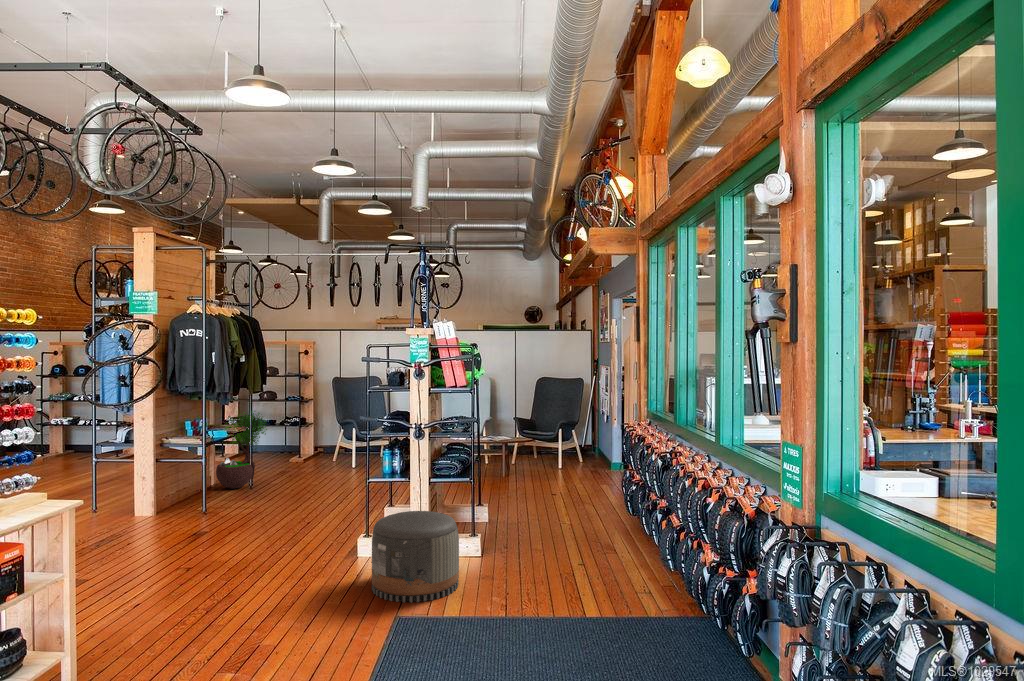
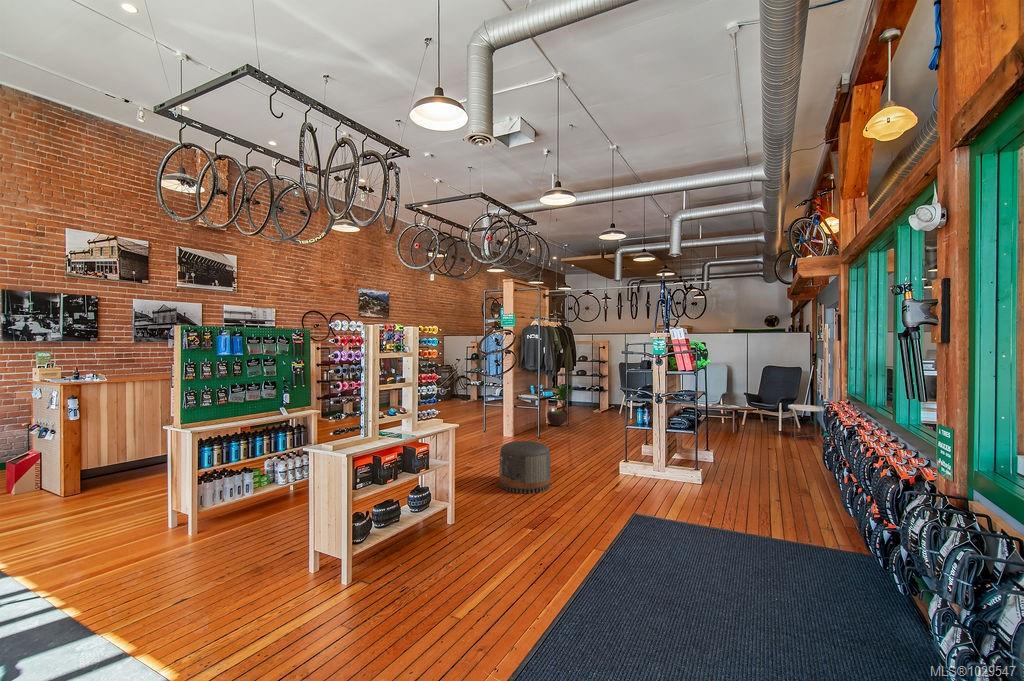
side table: none [570,424,609,473] -> present [788,405,824,441]
pouf: present [372,511,459,602] -> present [499,441,551,493]

